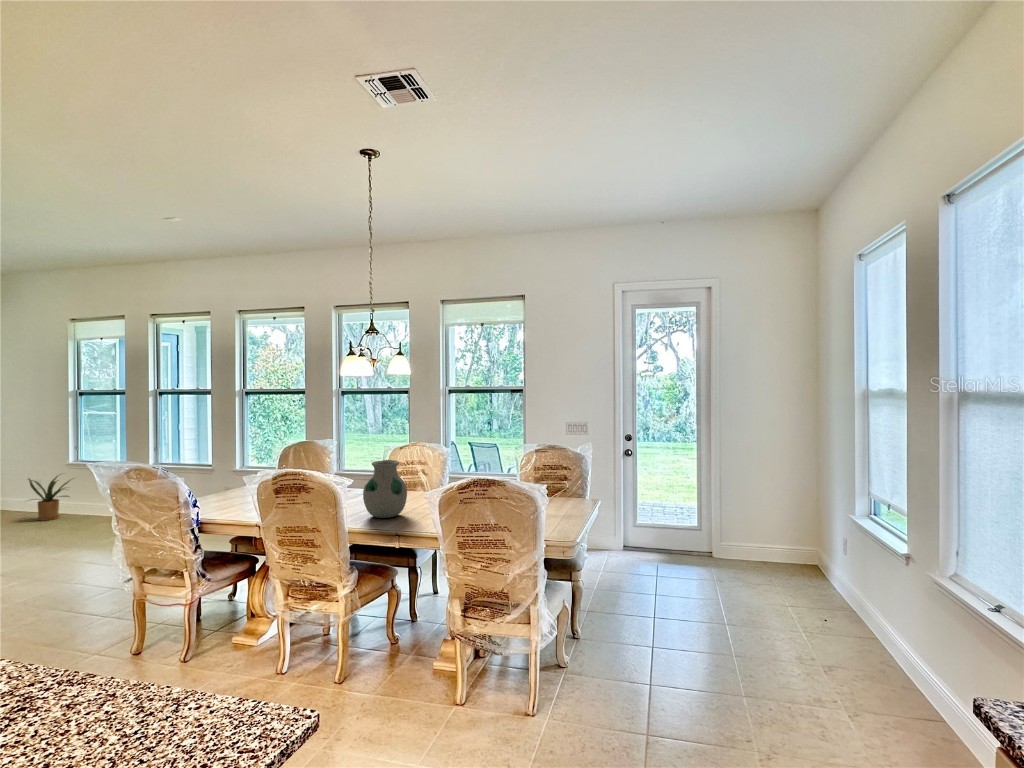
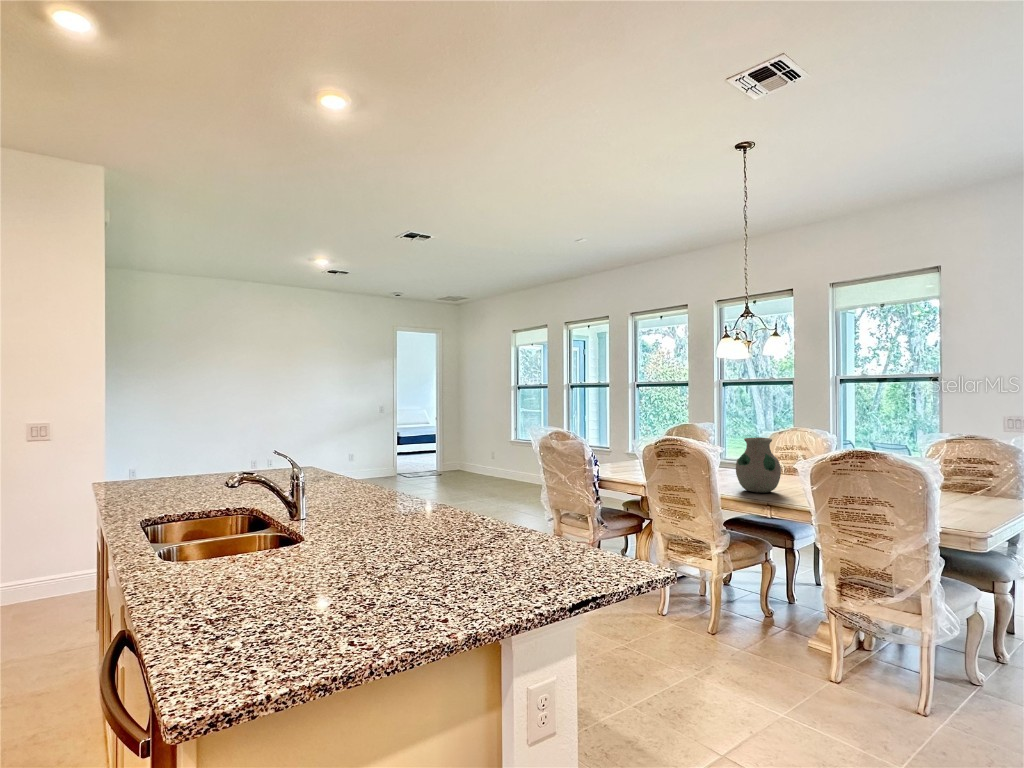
house plant: present [28,476,70,521] -> none [466,443,498,480]

